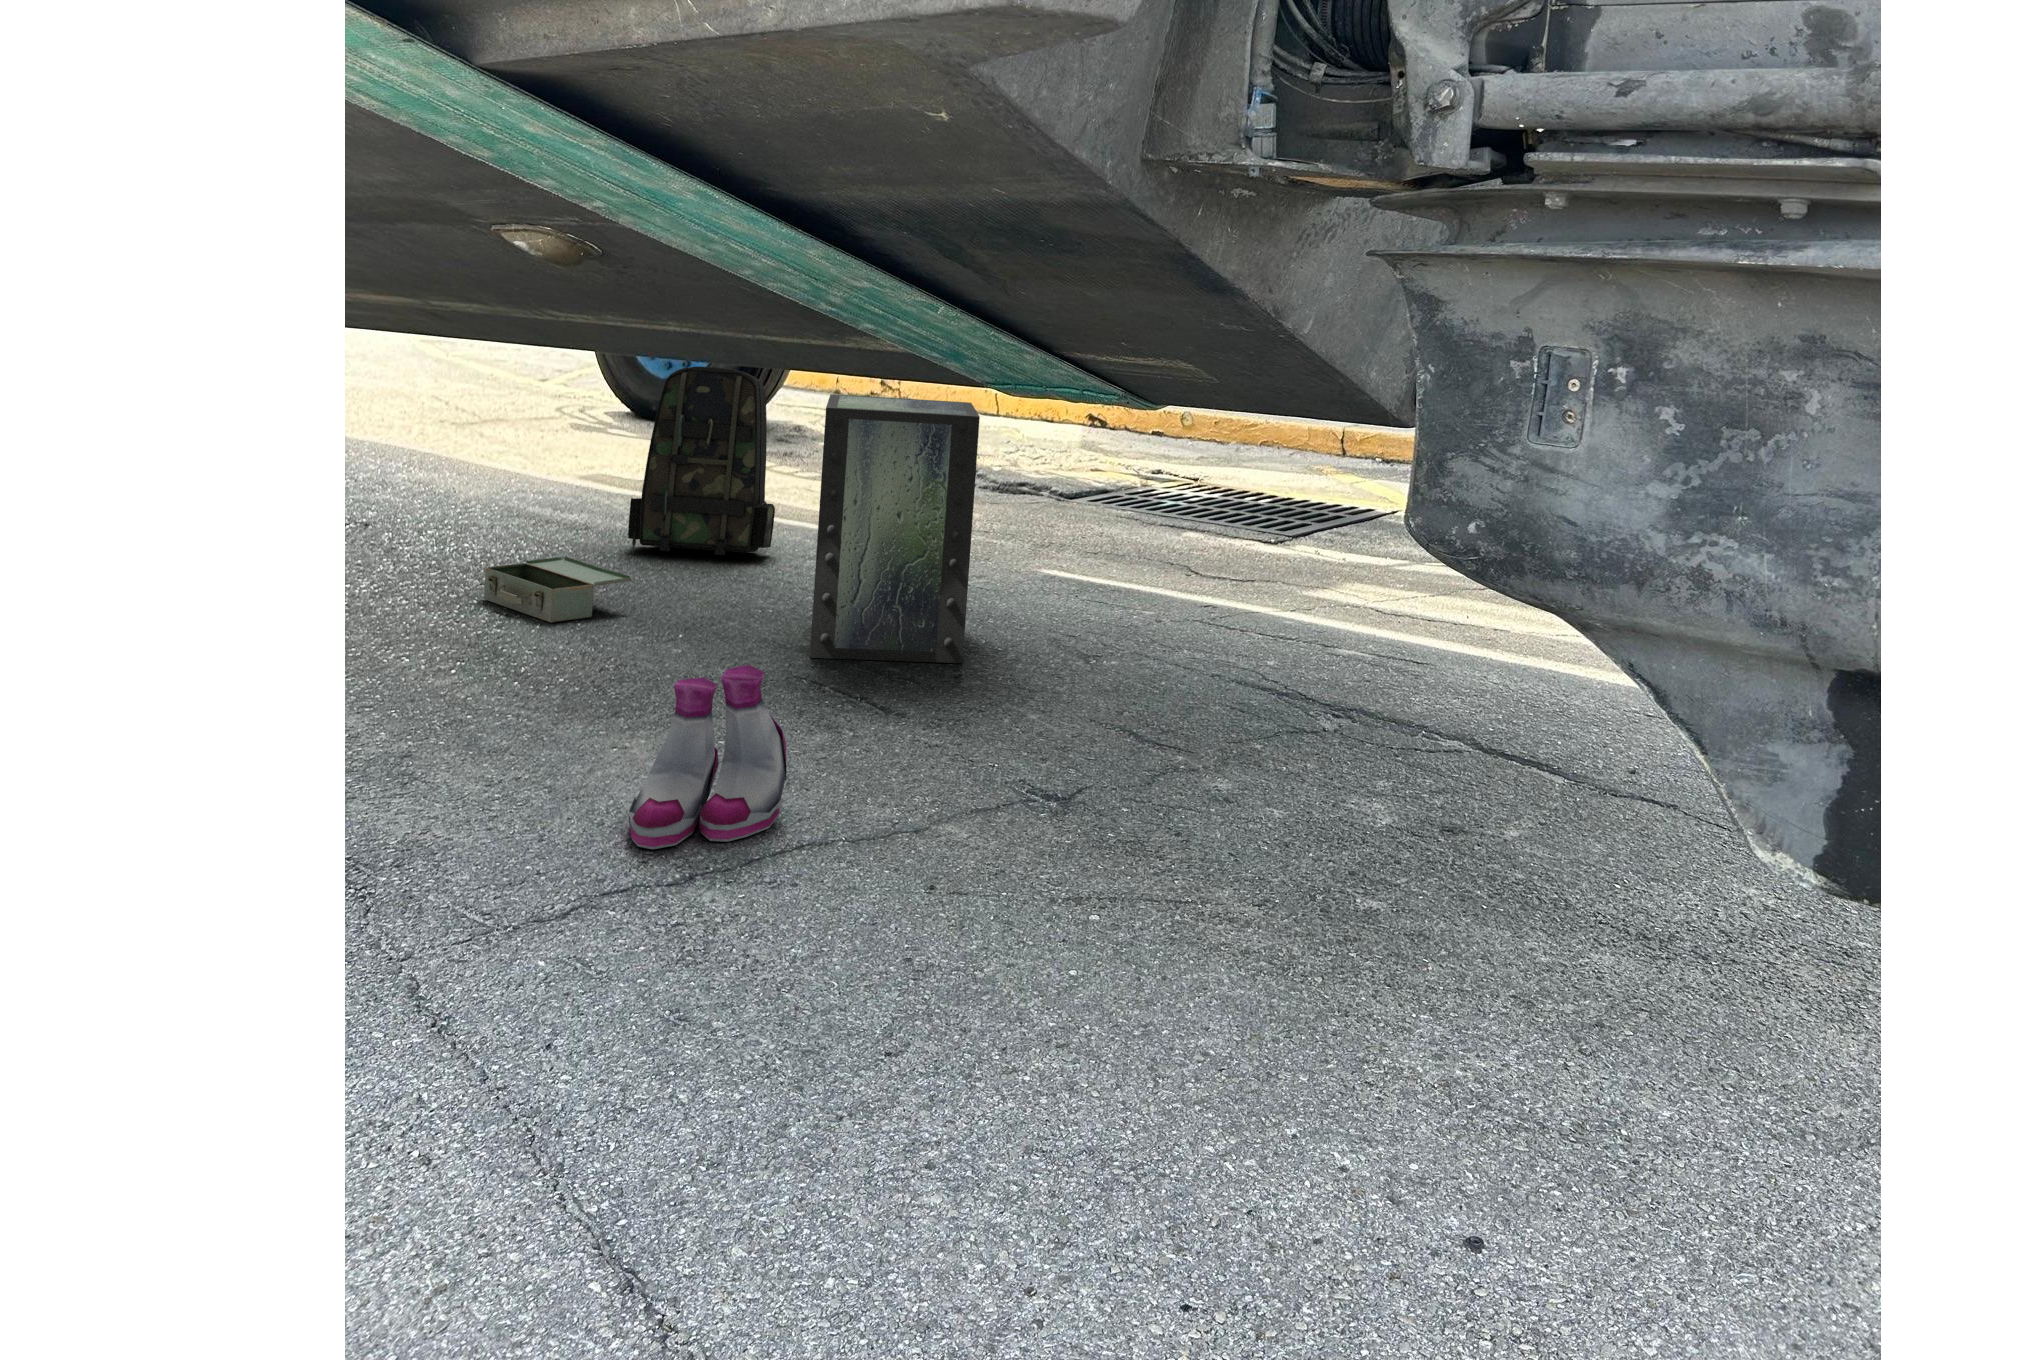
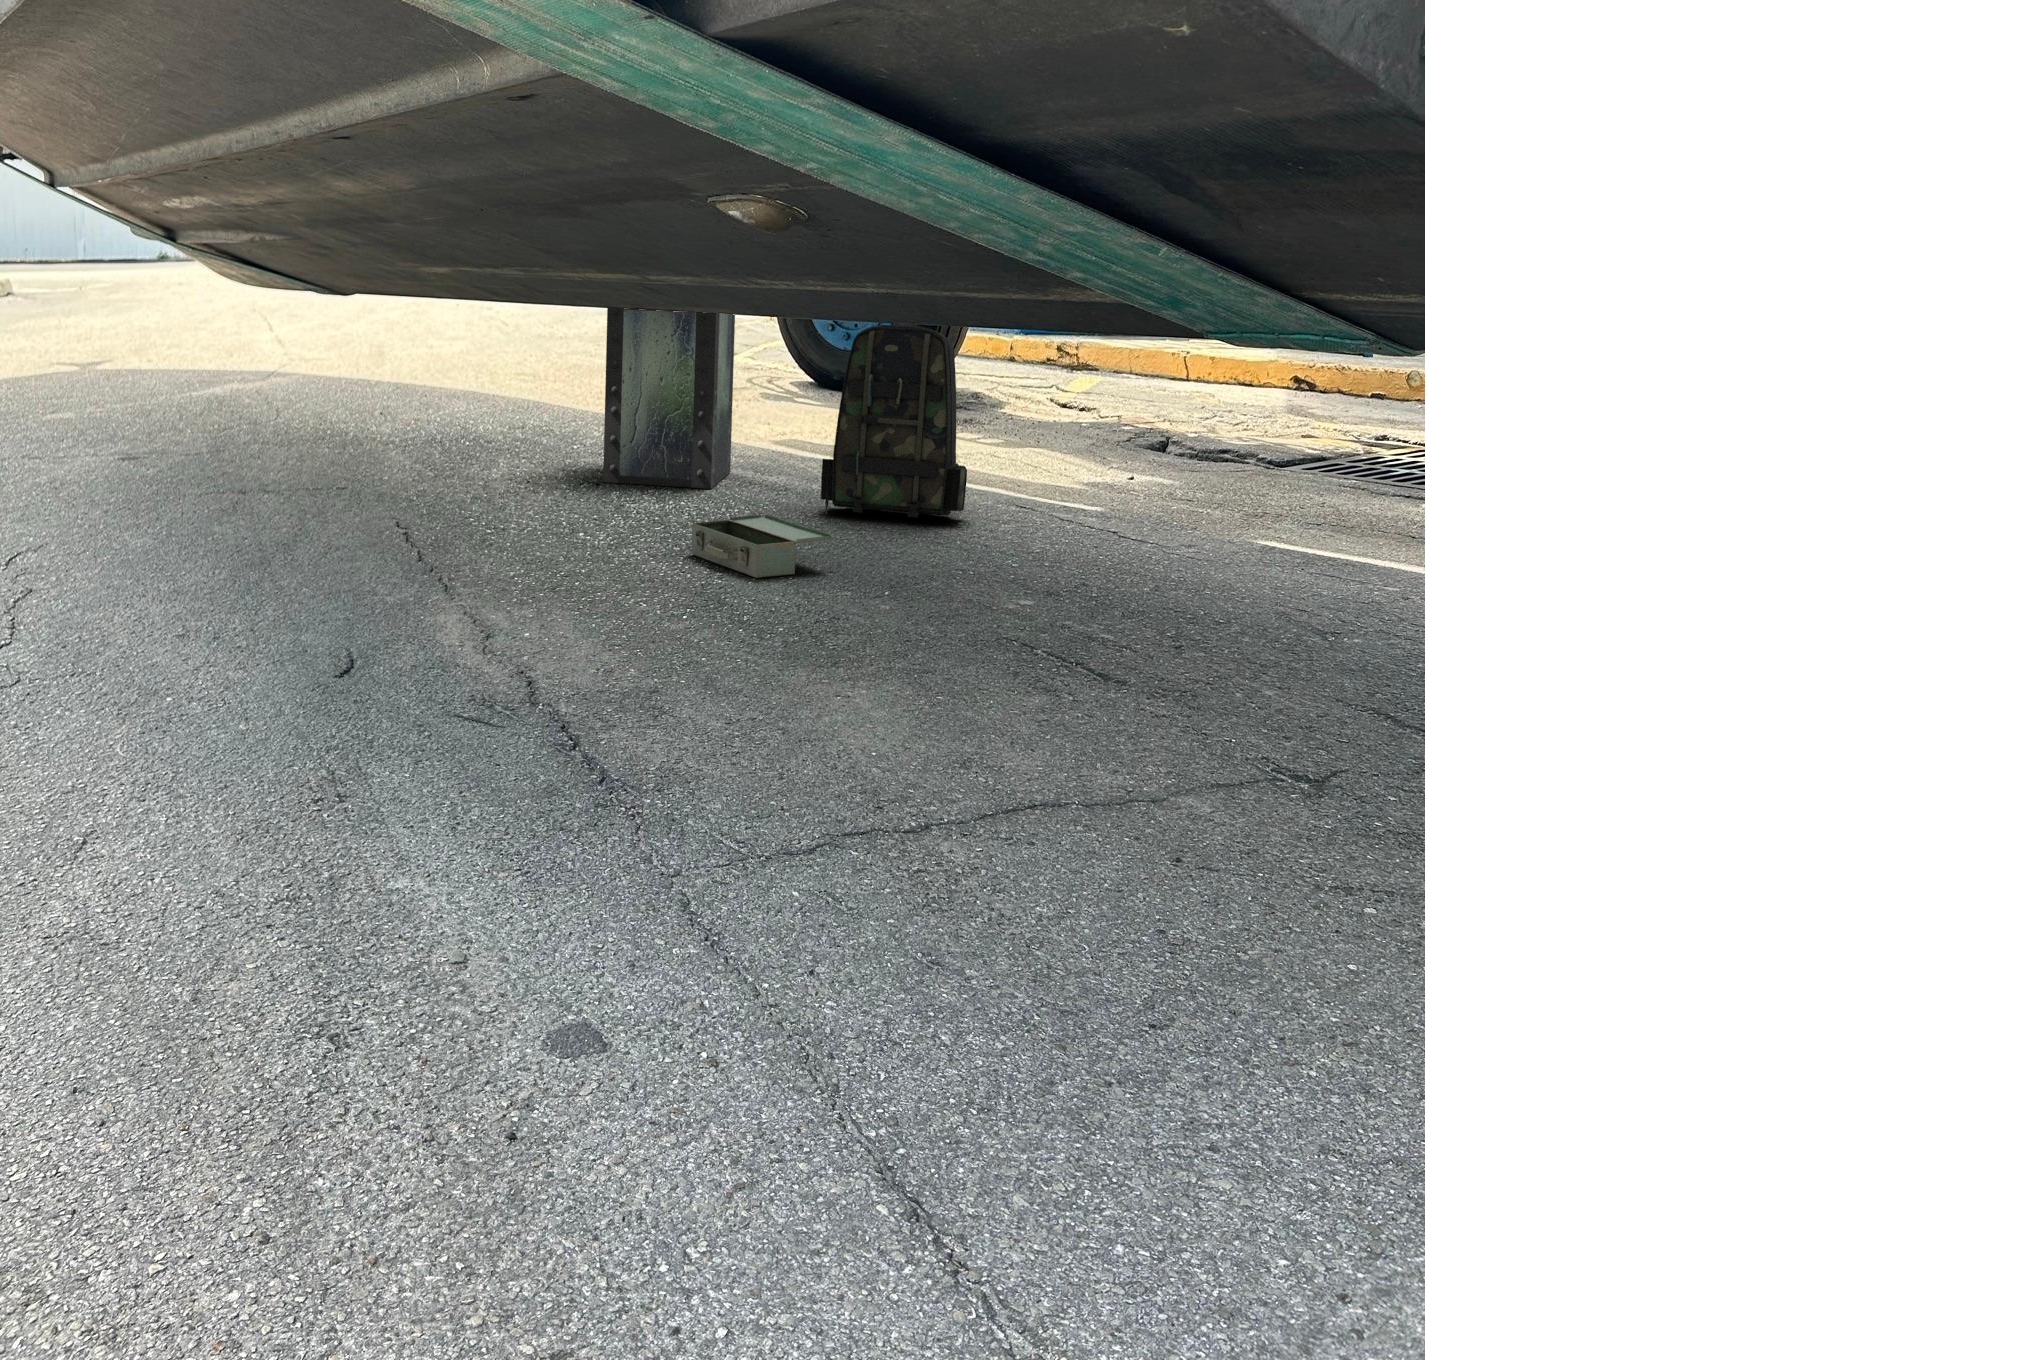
storage box: present [810,394,980,663] -> present [603,307,735,489]
boots: present [629,665,787,849] -> none [857,618,1014,799]

